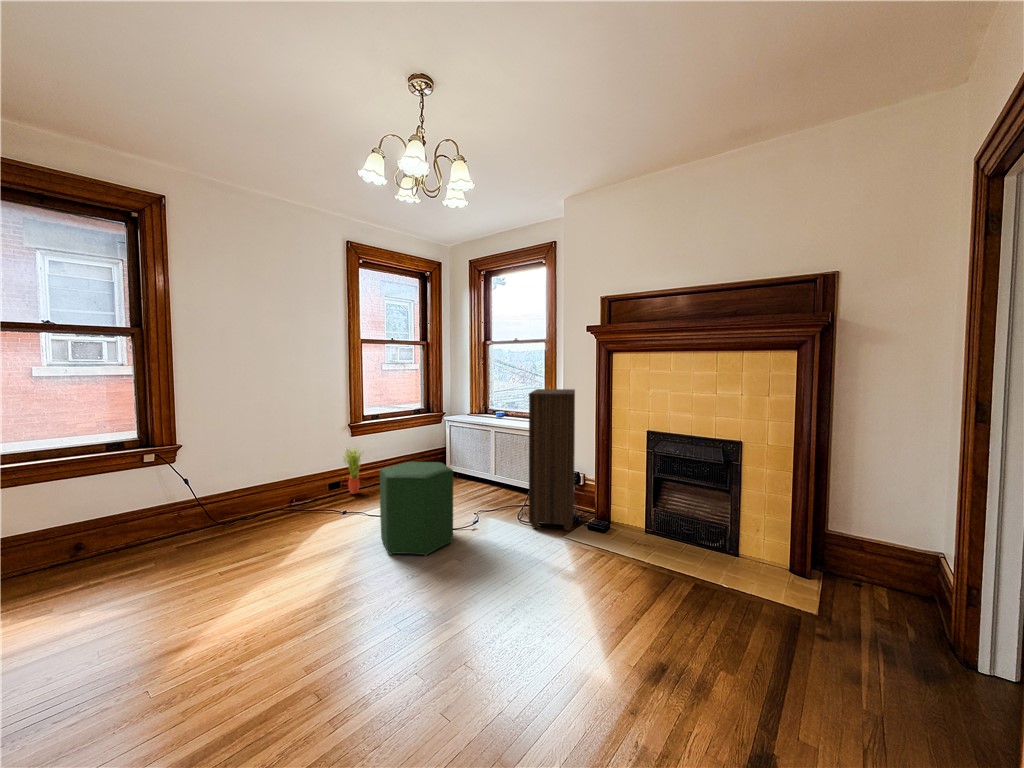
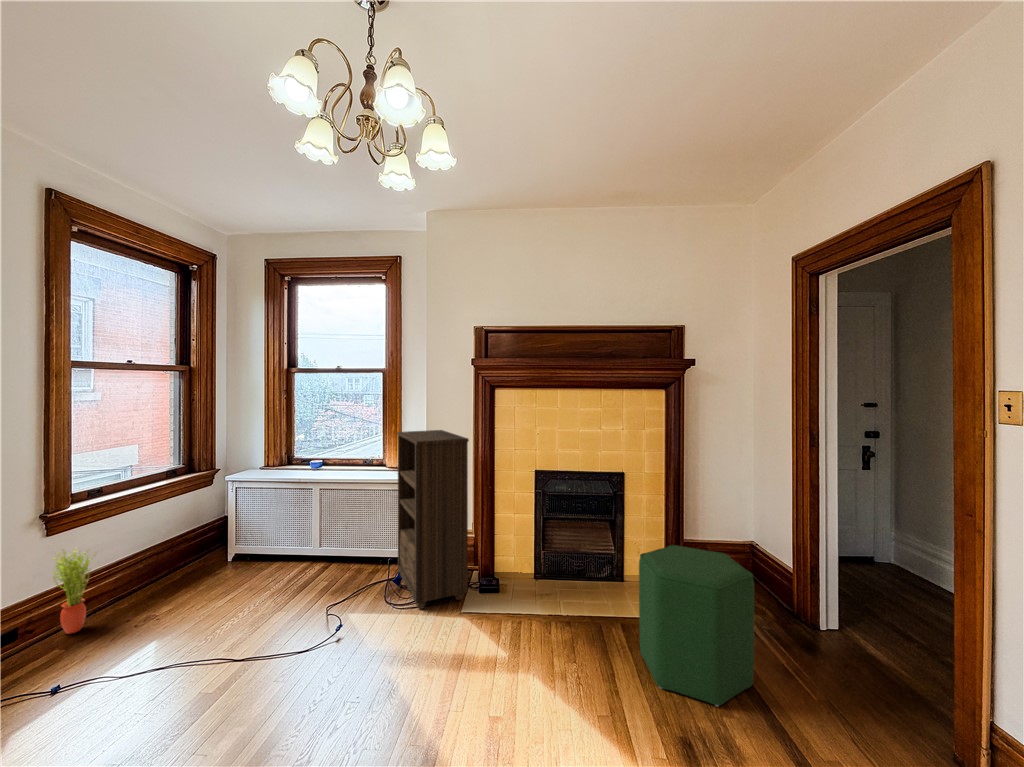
ottoman: present [380,462,453,556] -> present [639,545,754,707]

